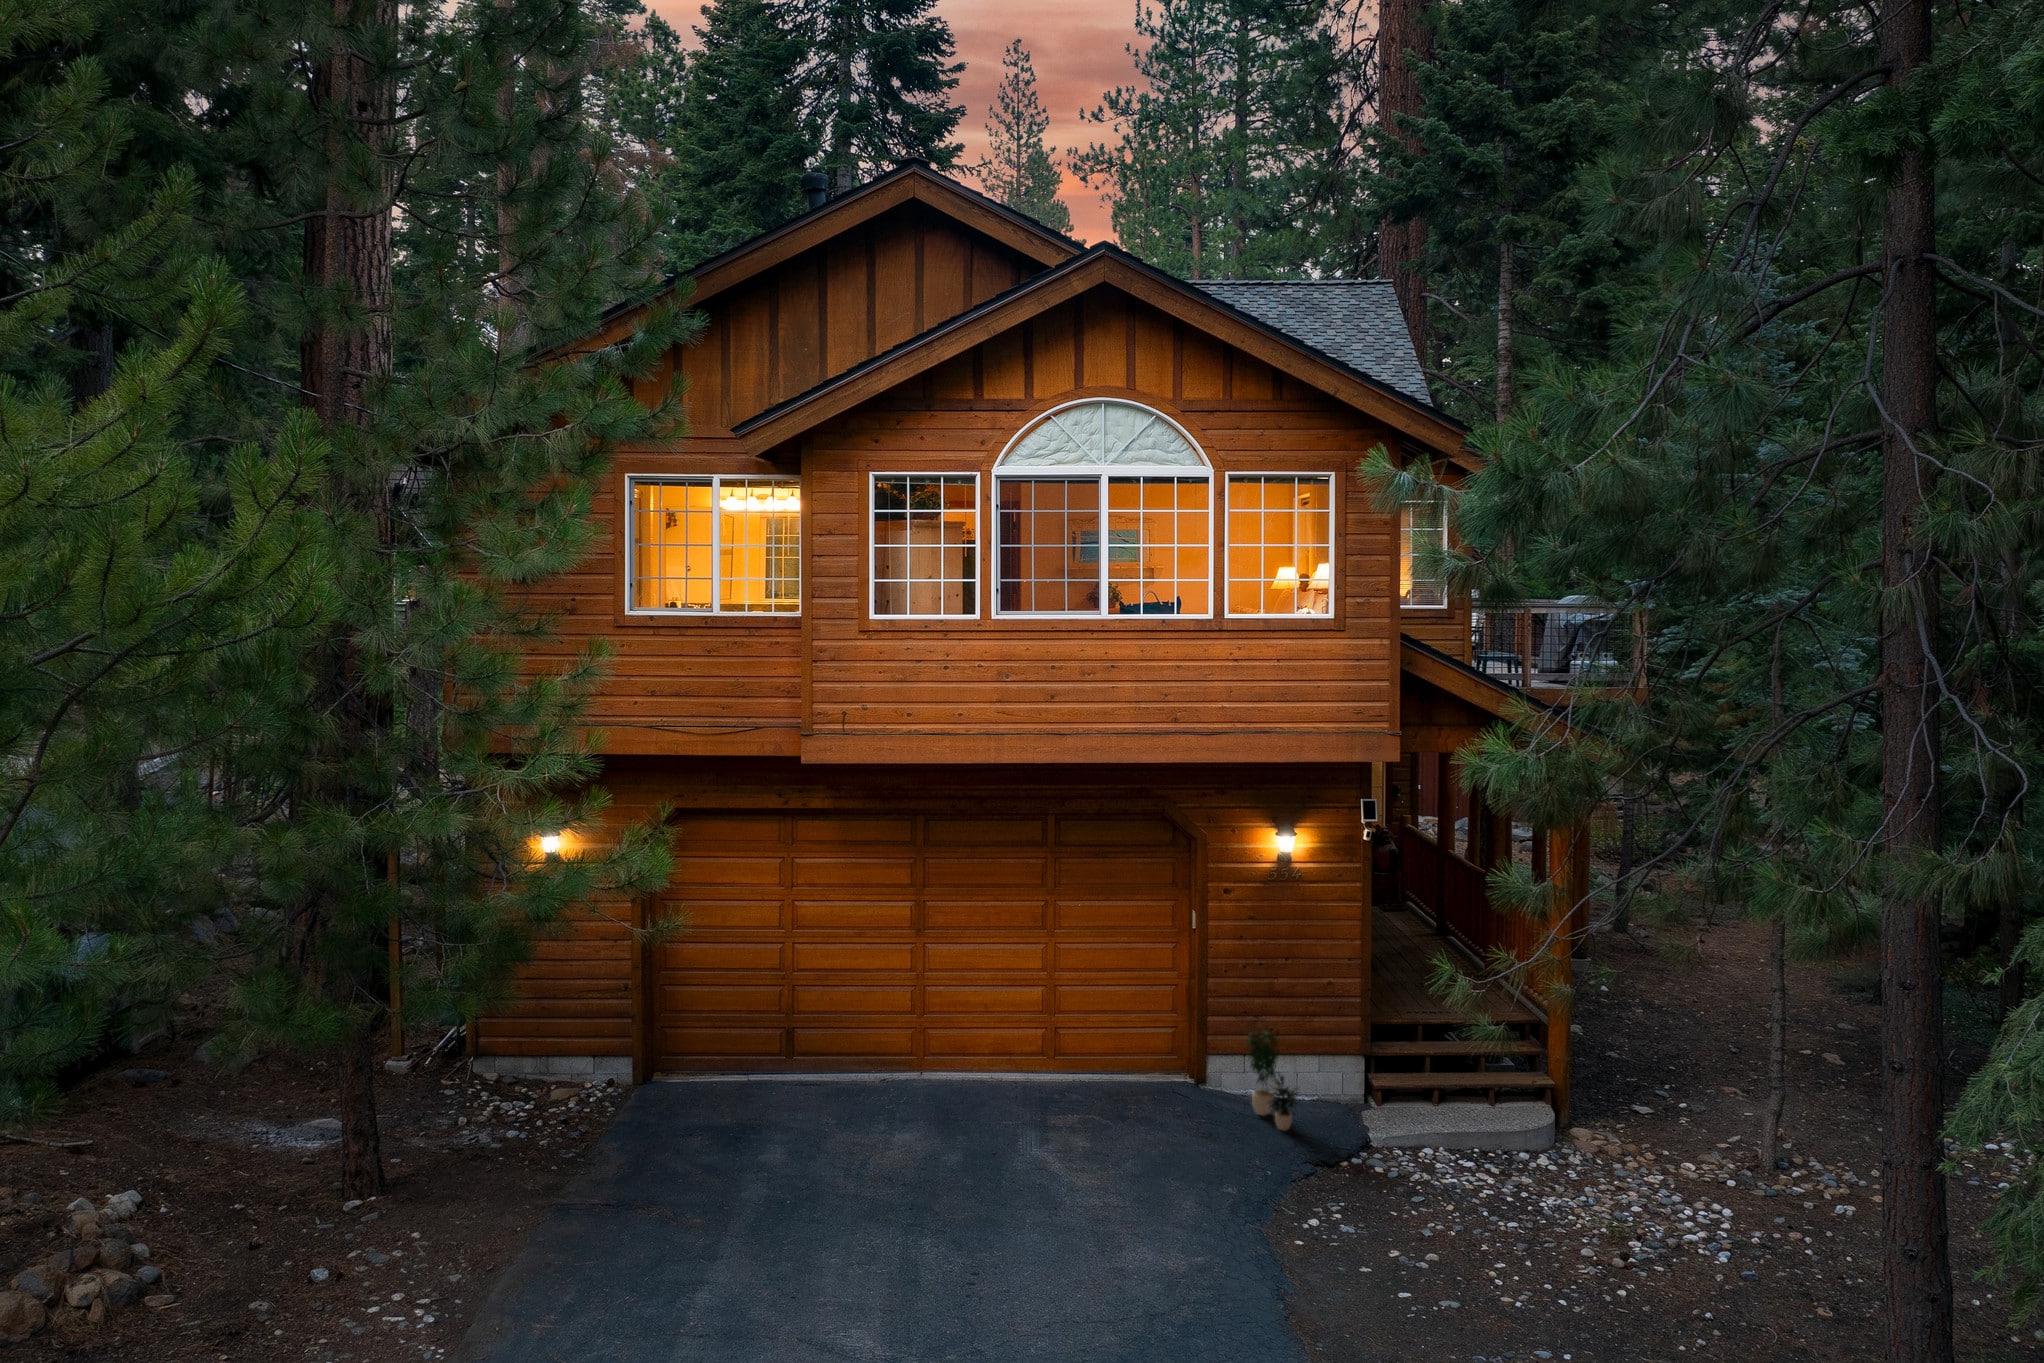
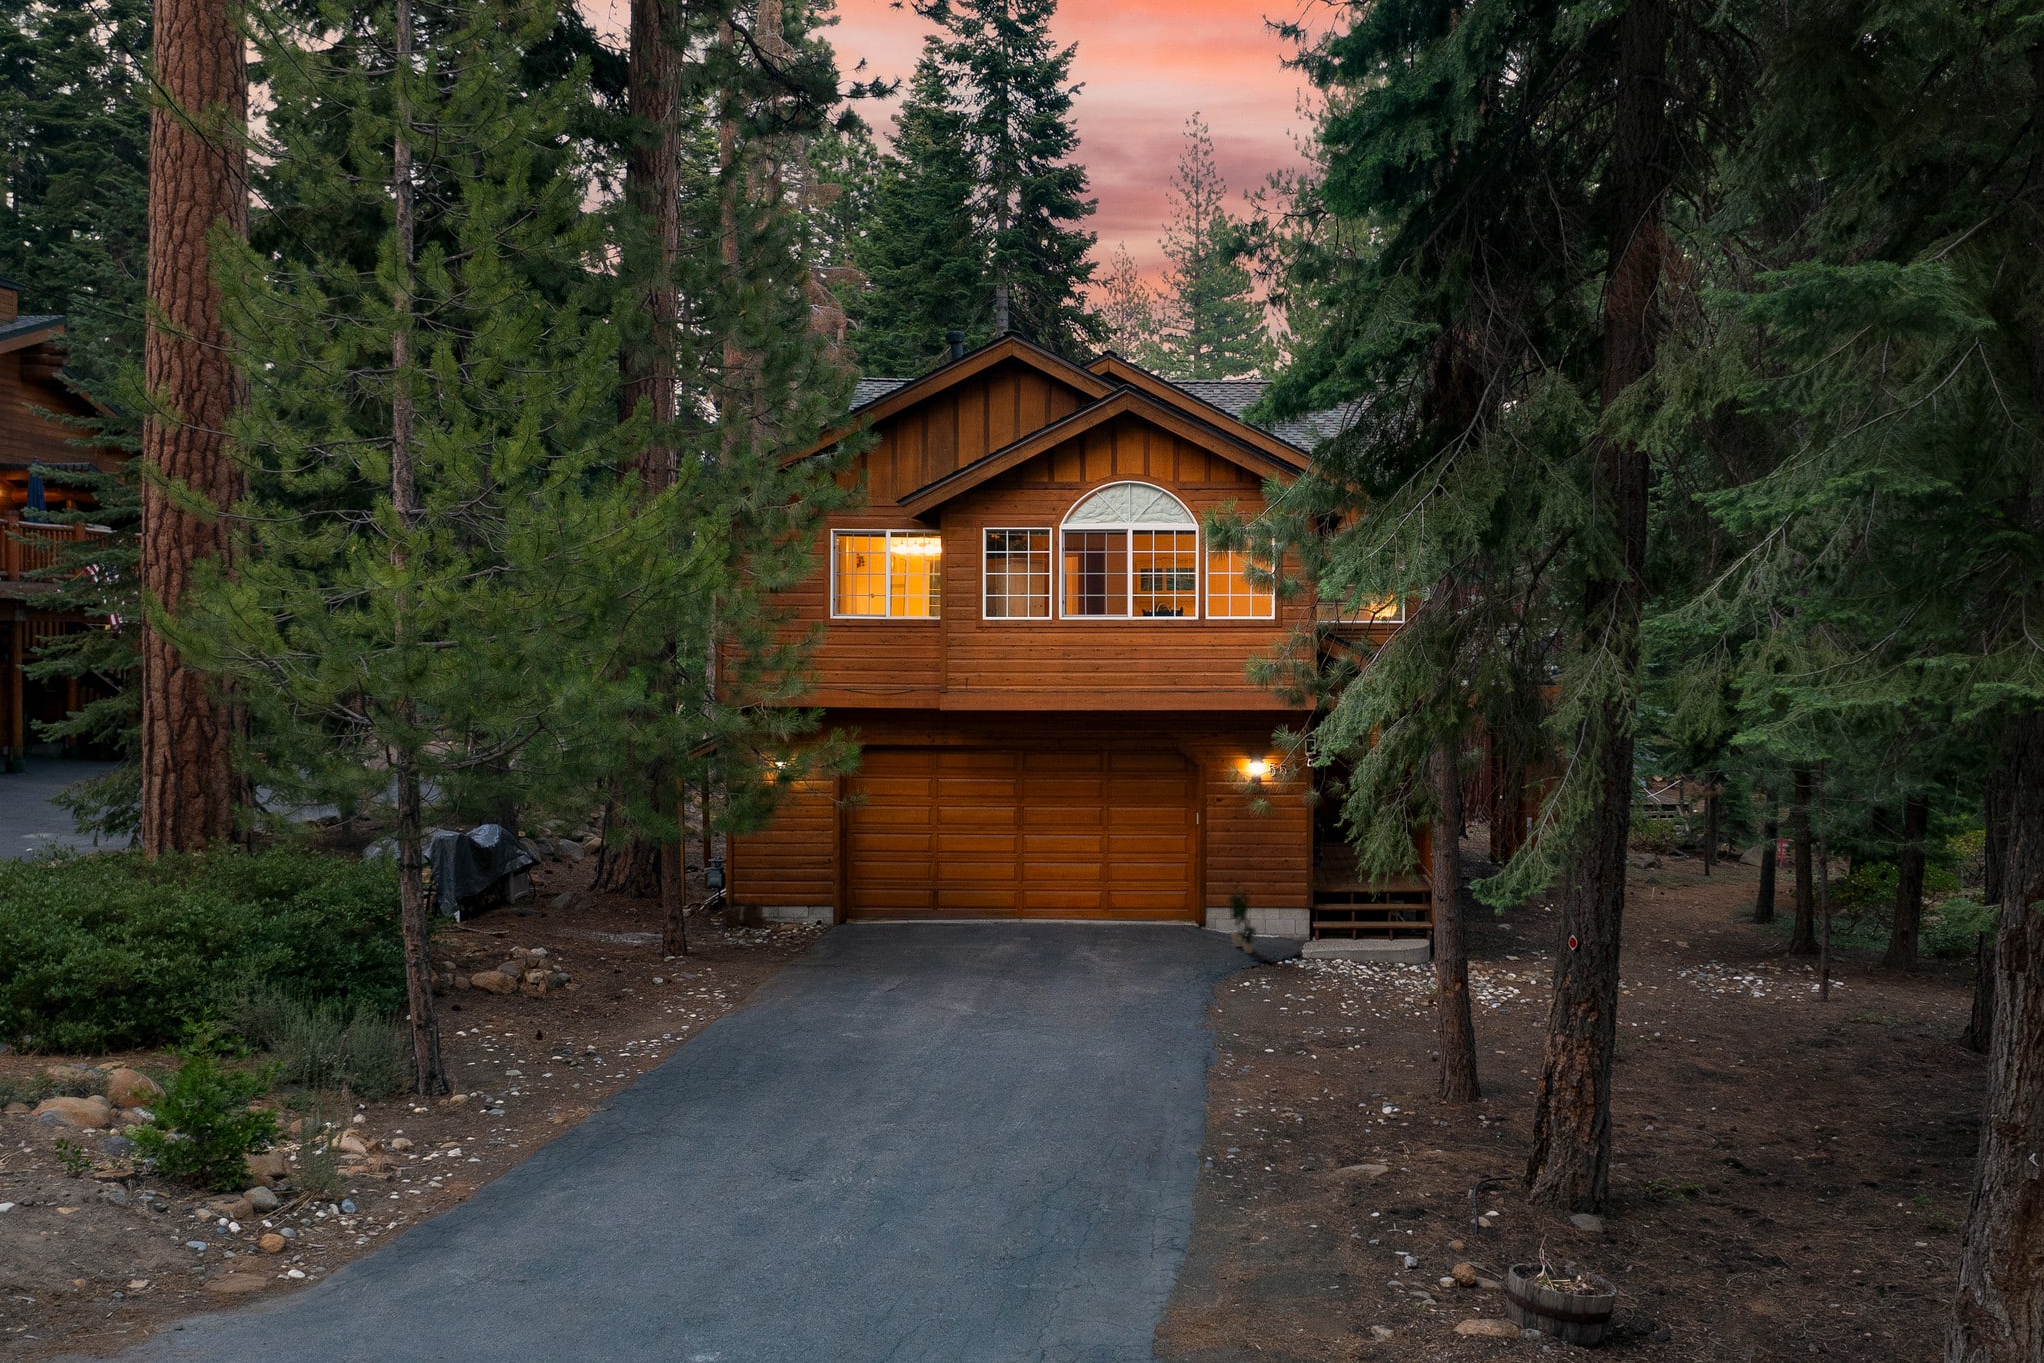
woven basket: none [458,1049,526,1104] -> present [725,901,767,929]

